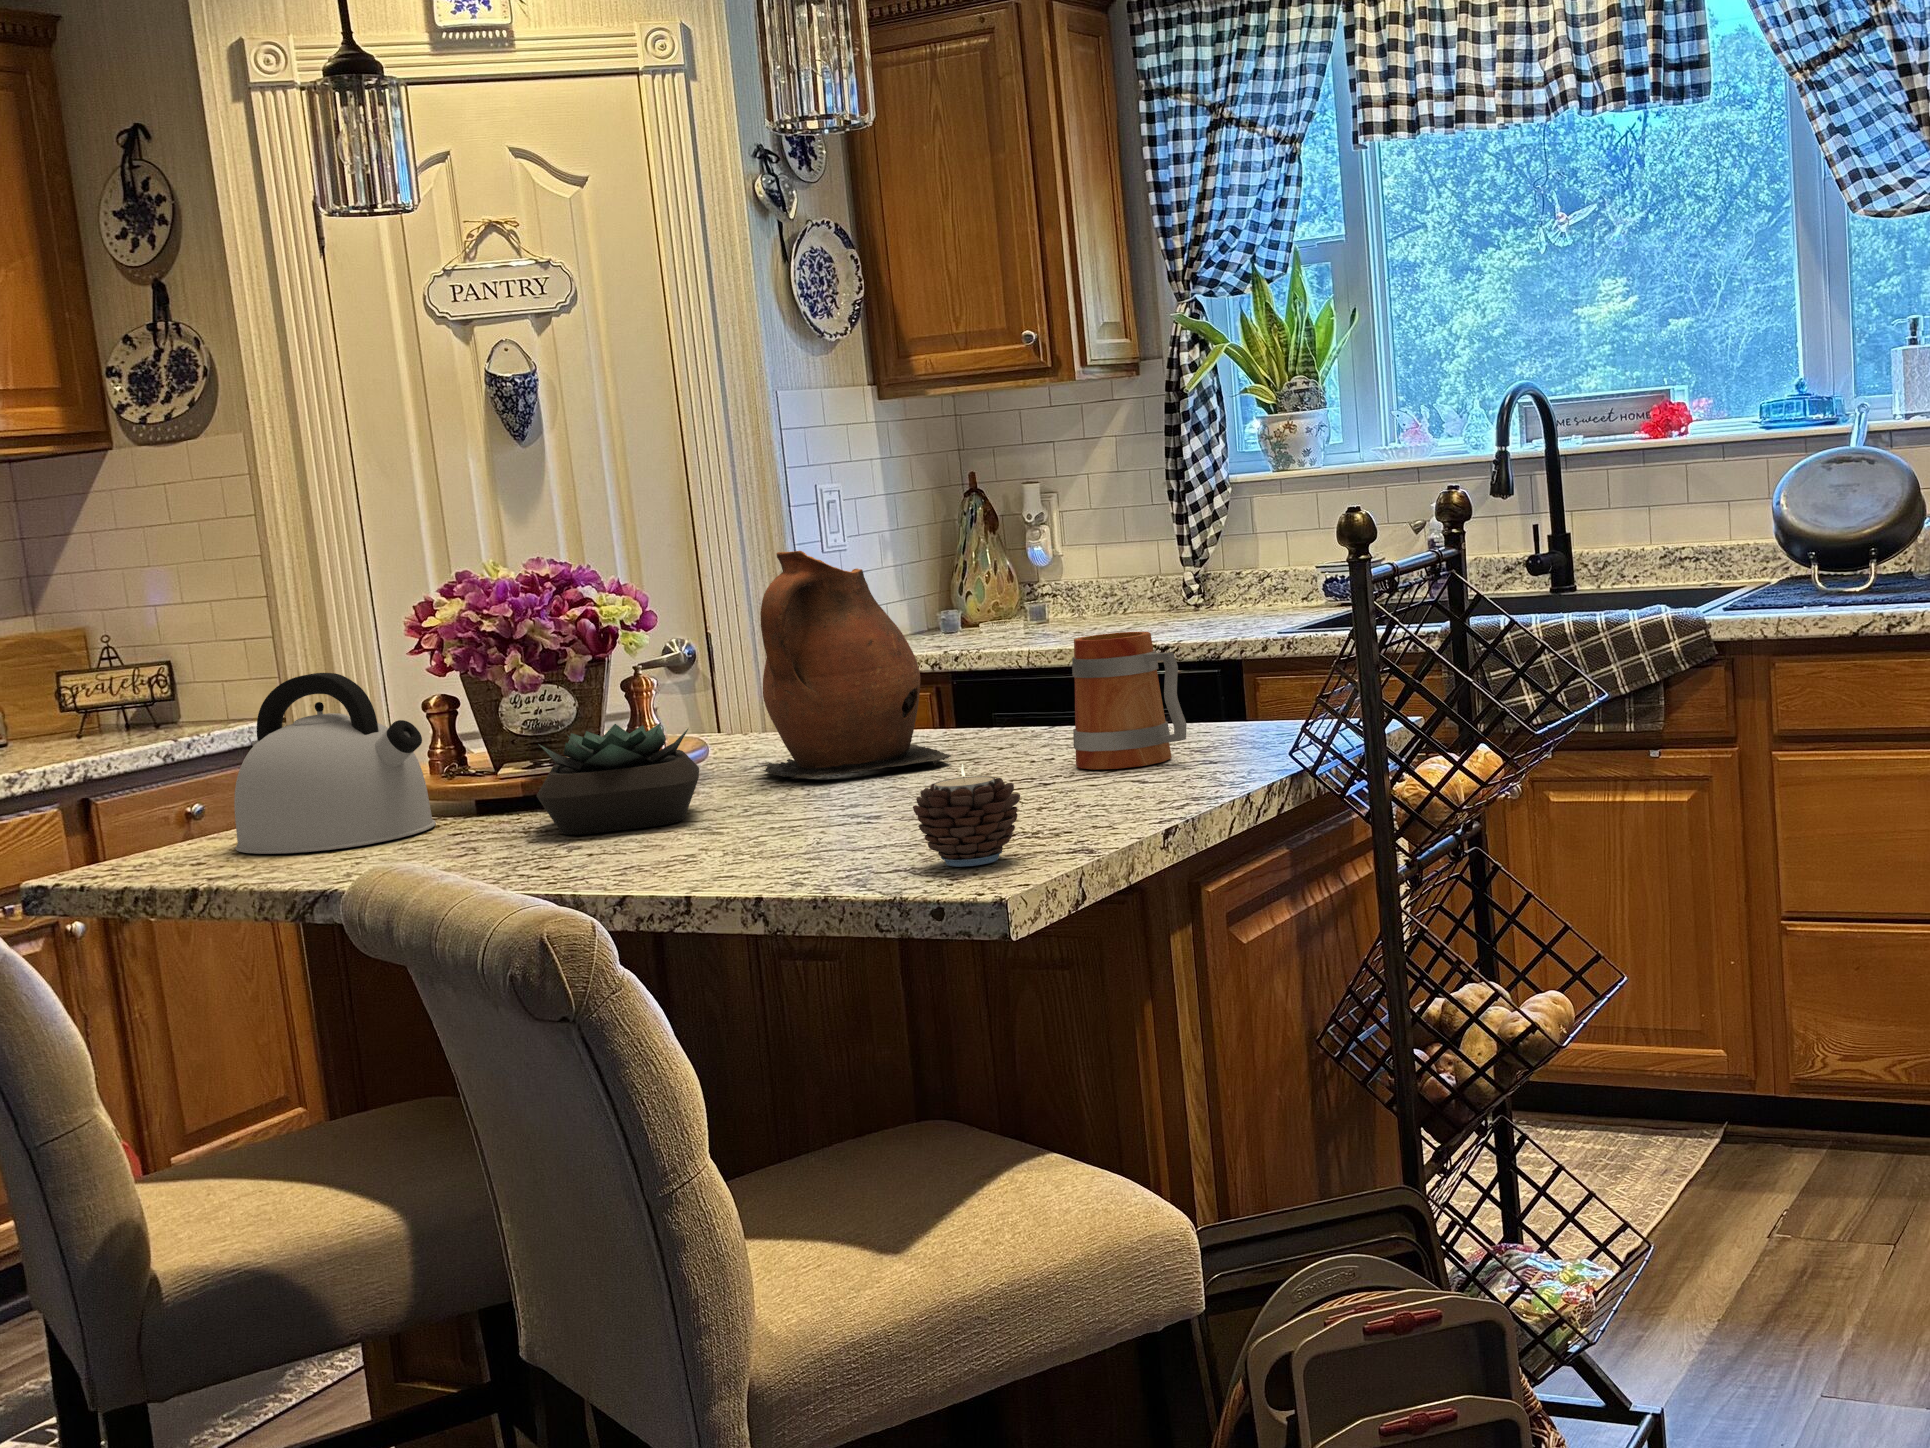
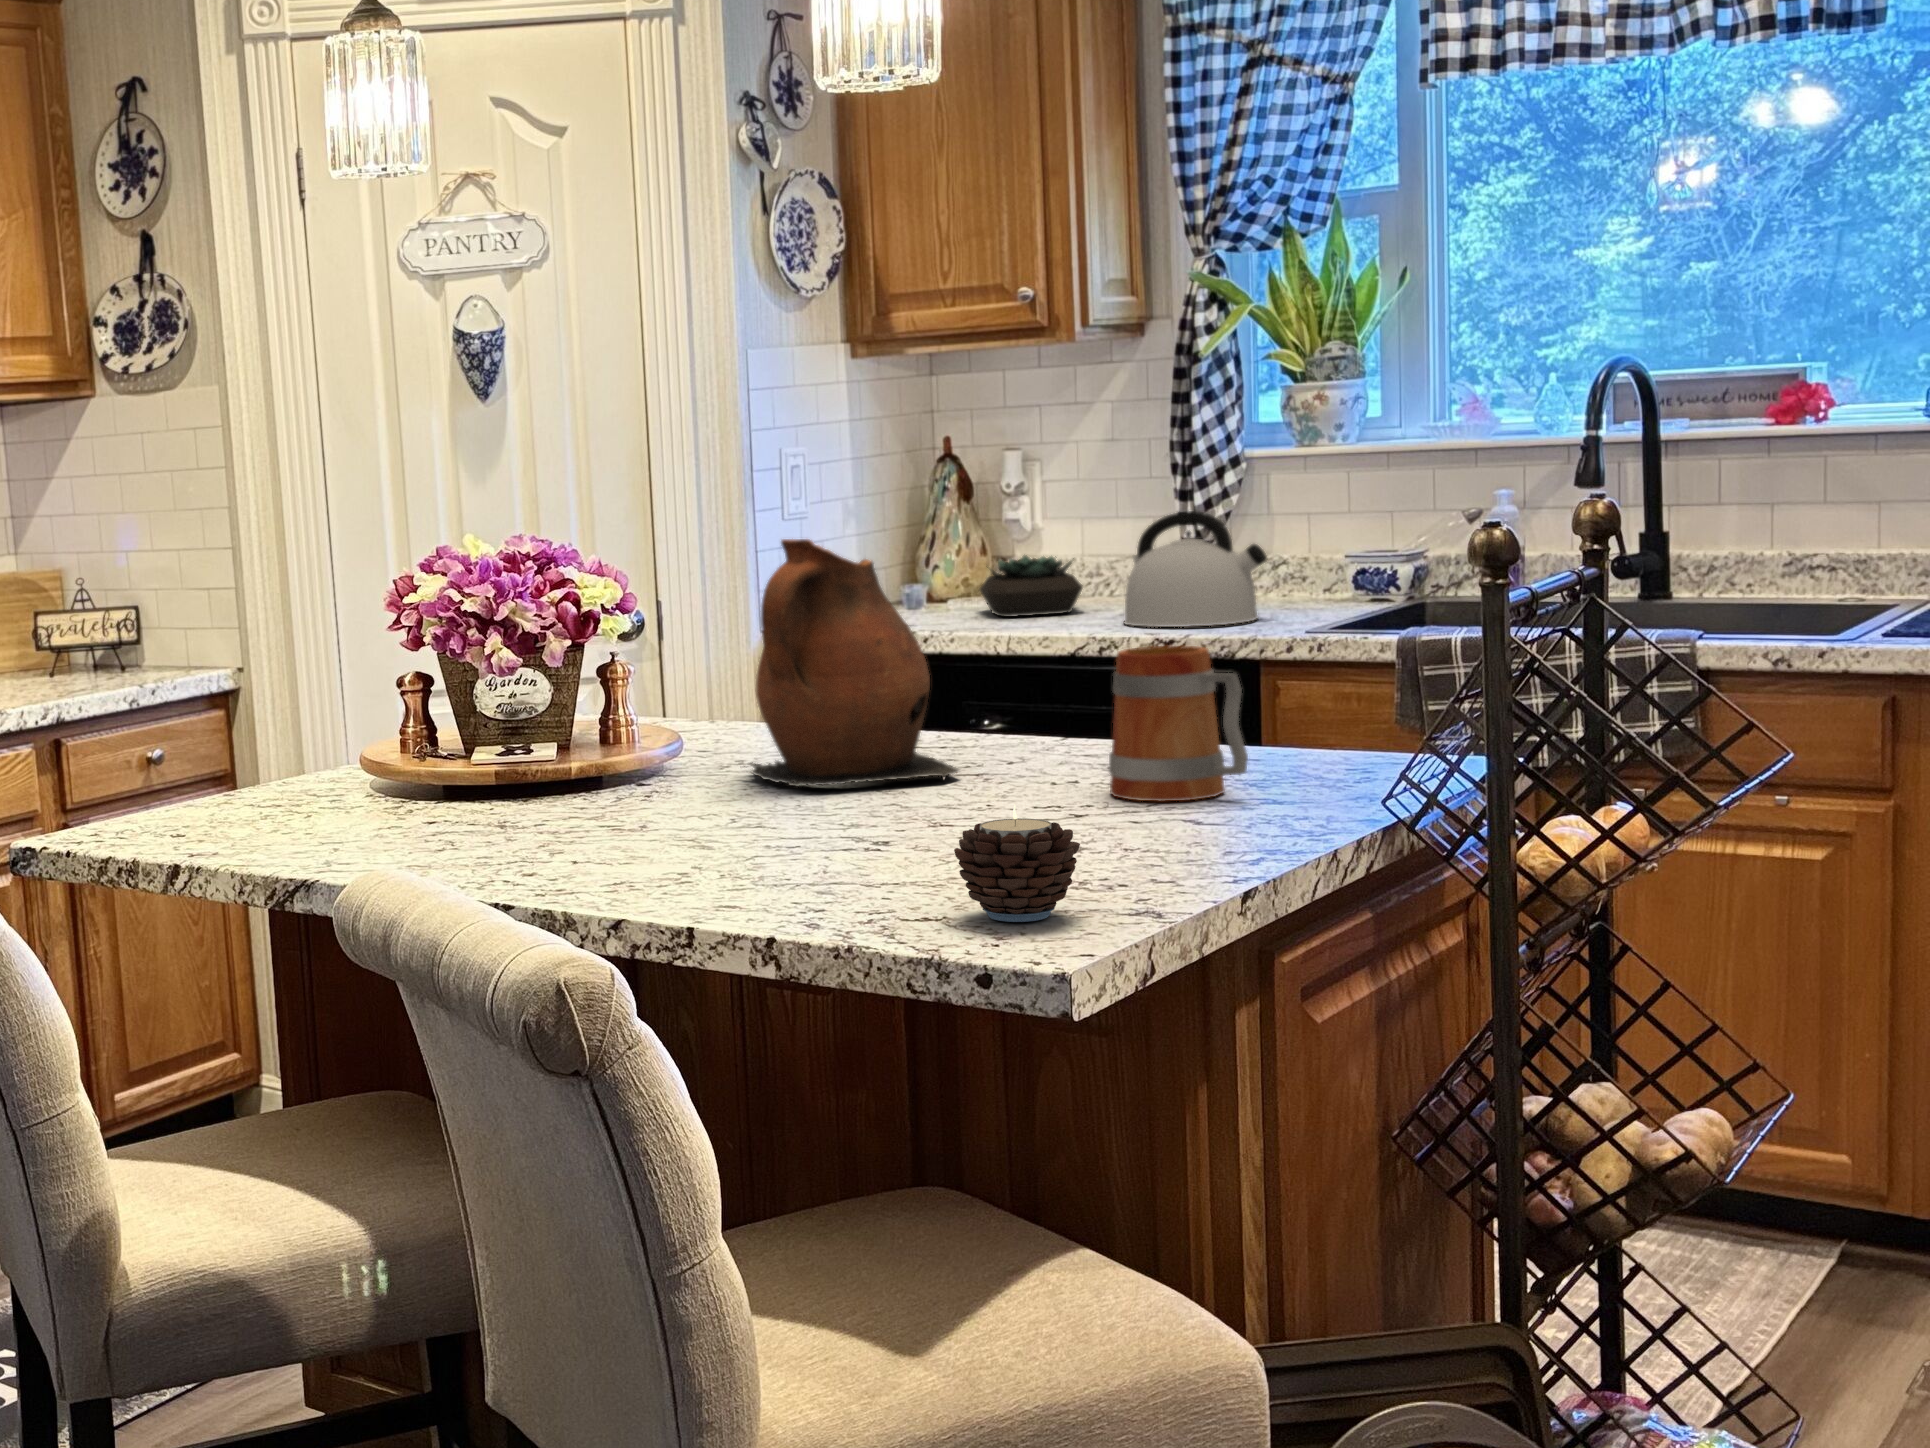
kettle: present [234,673,436,854] -> present [1124,511,1267,627]
succulent plant: present [537,724,699,835] -> present [980,555,1083,617]

